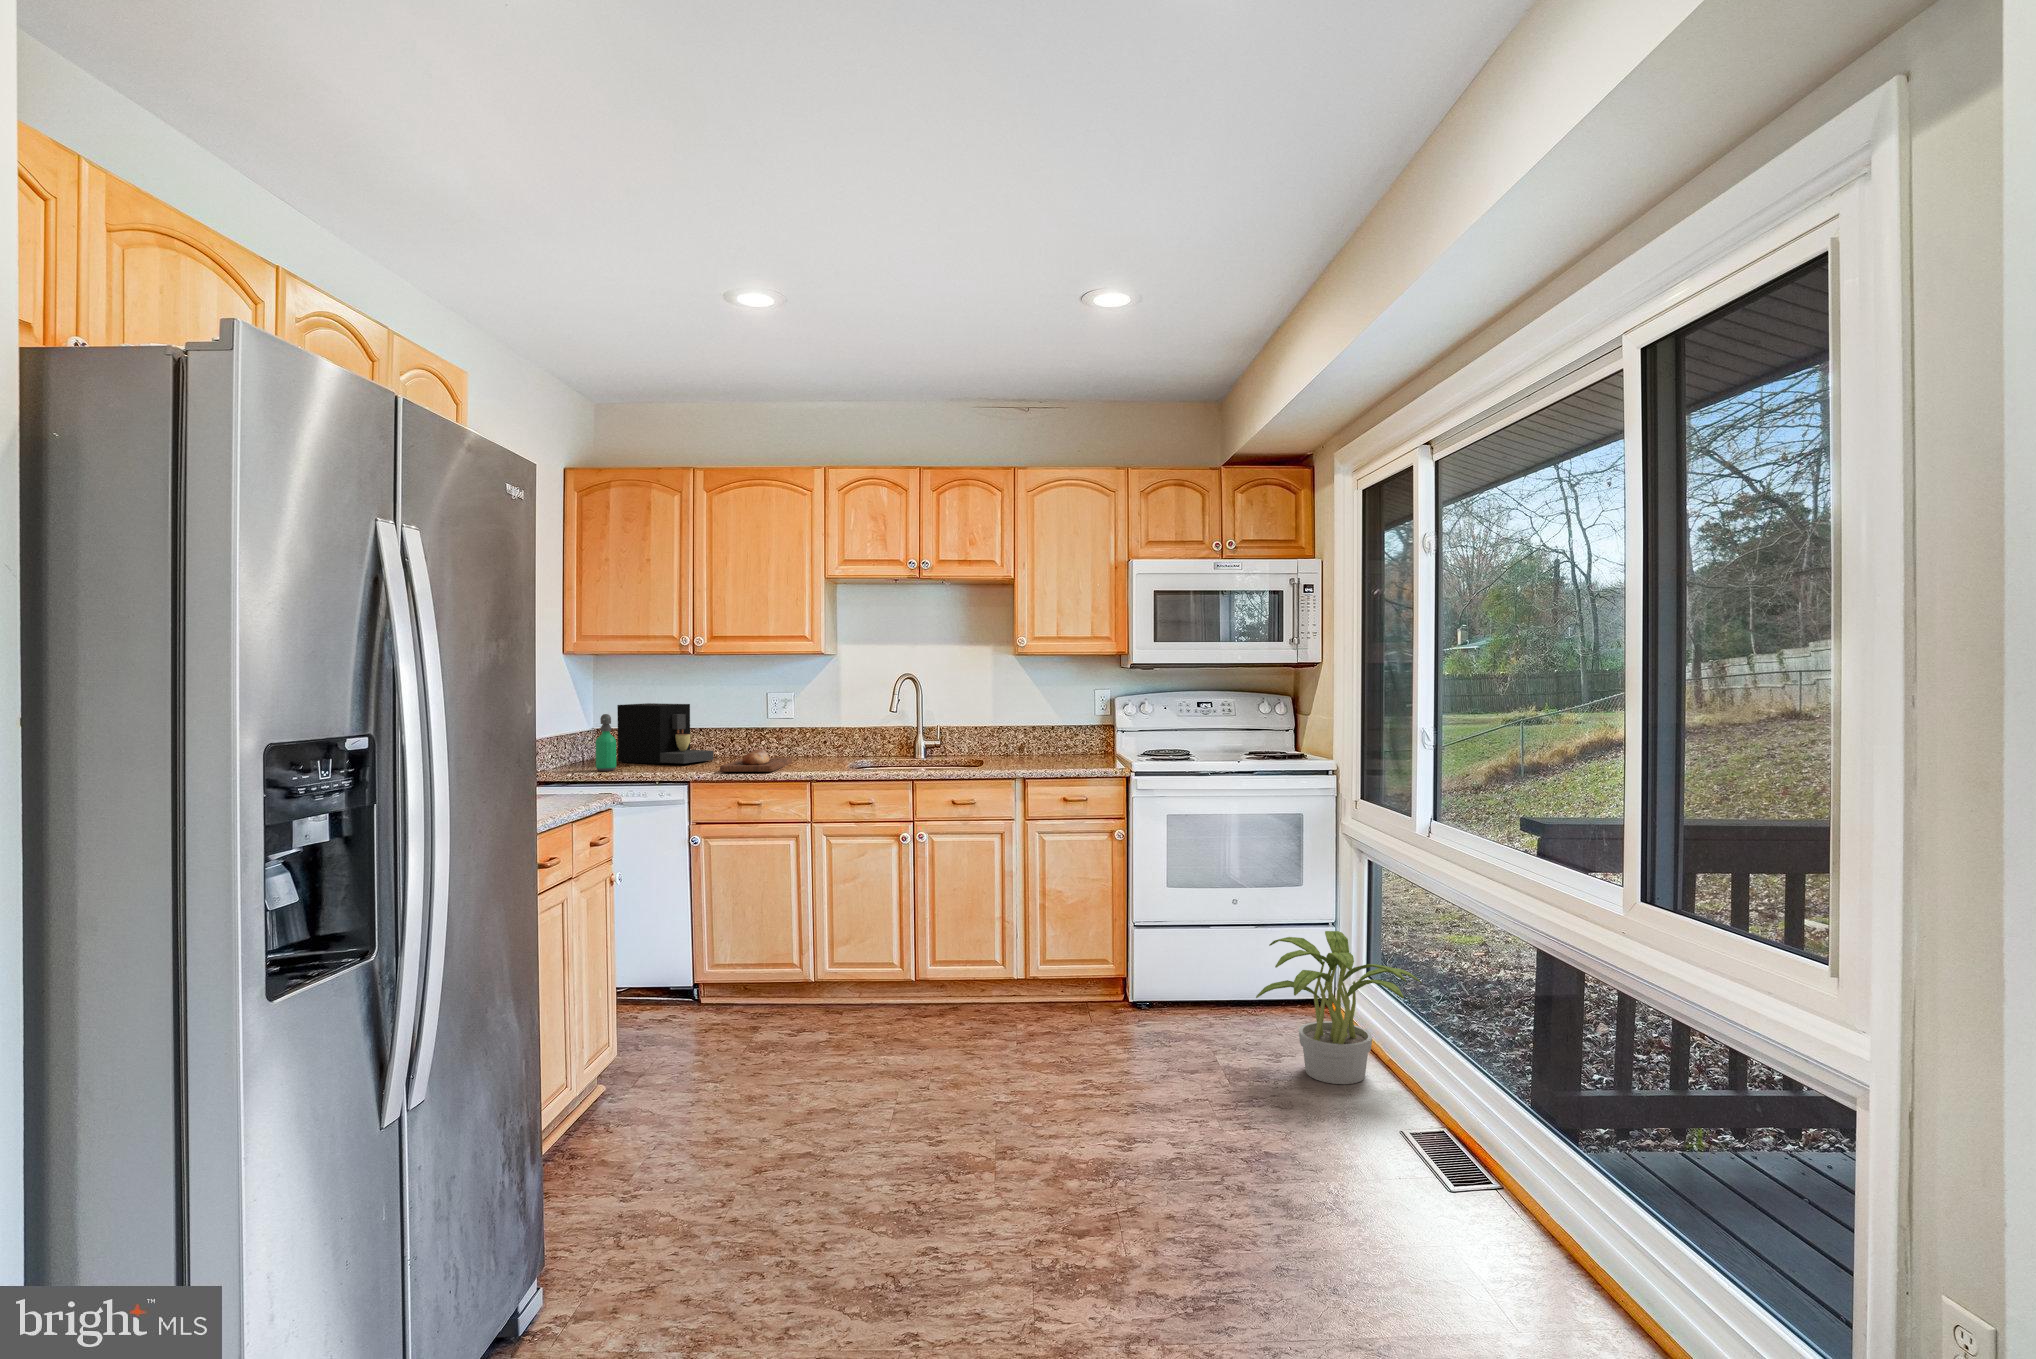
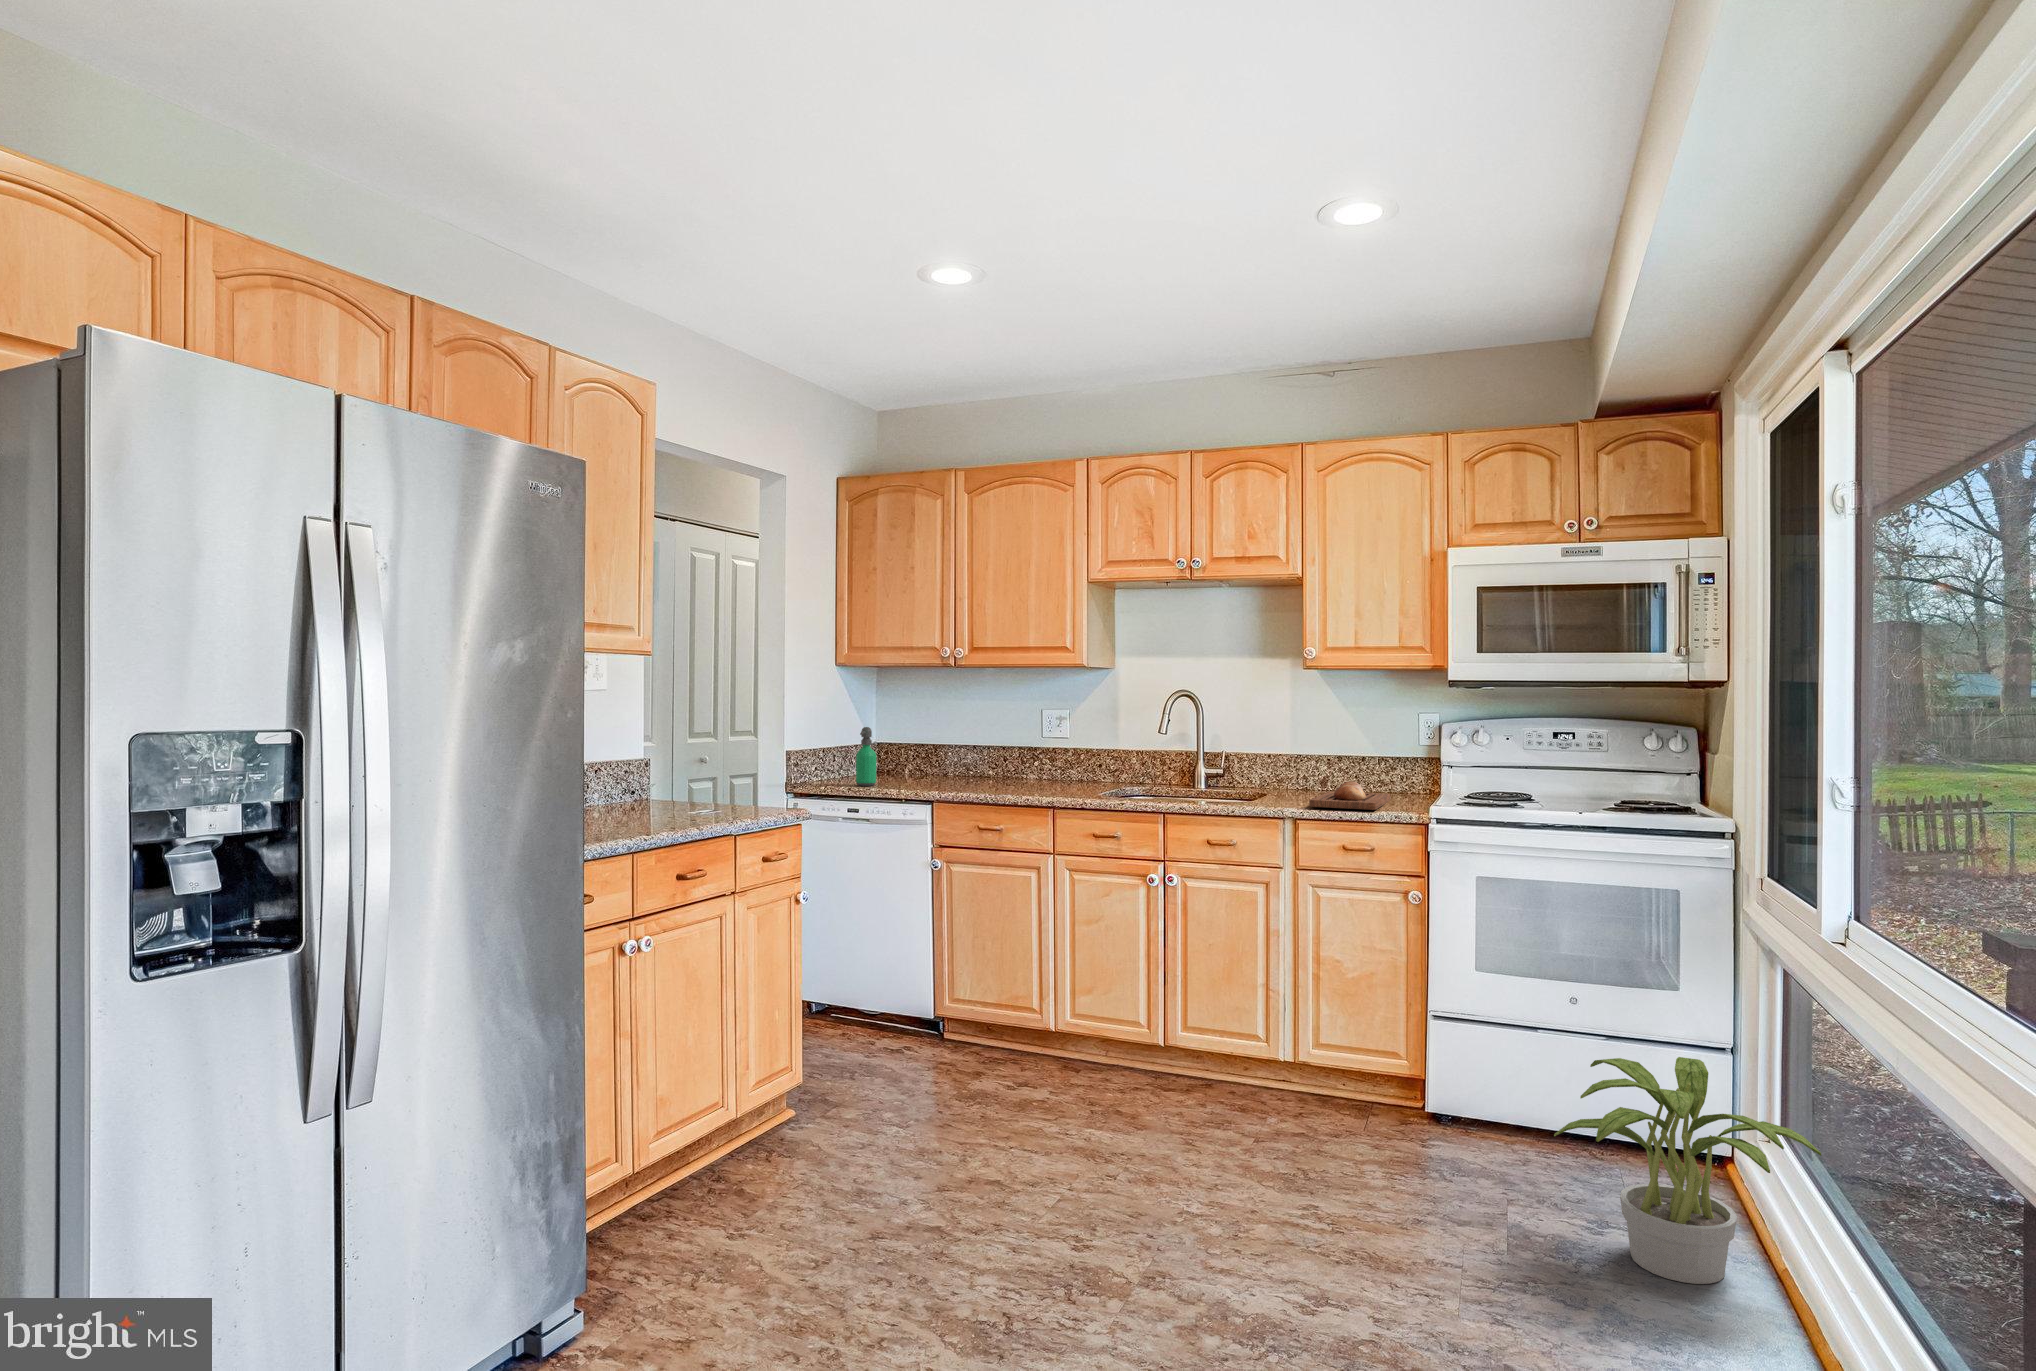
coffee maker: present [617,703,713,764] -> none [889,718,979,782]
bread loaf: present [720,749,792,772] -> present [1309,781,1391,810]

